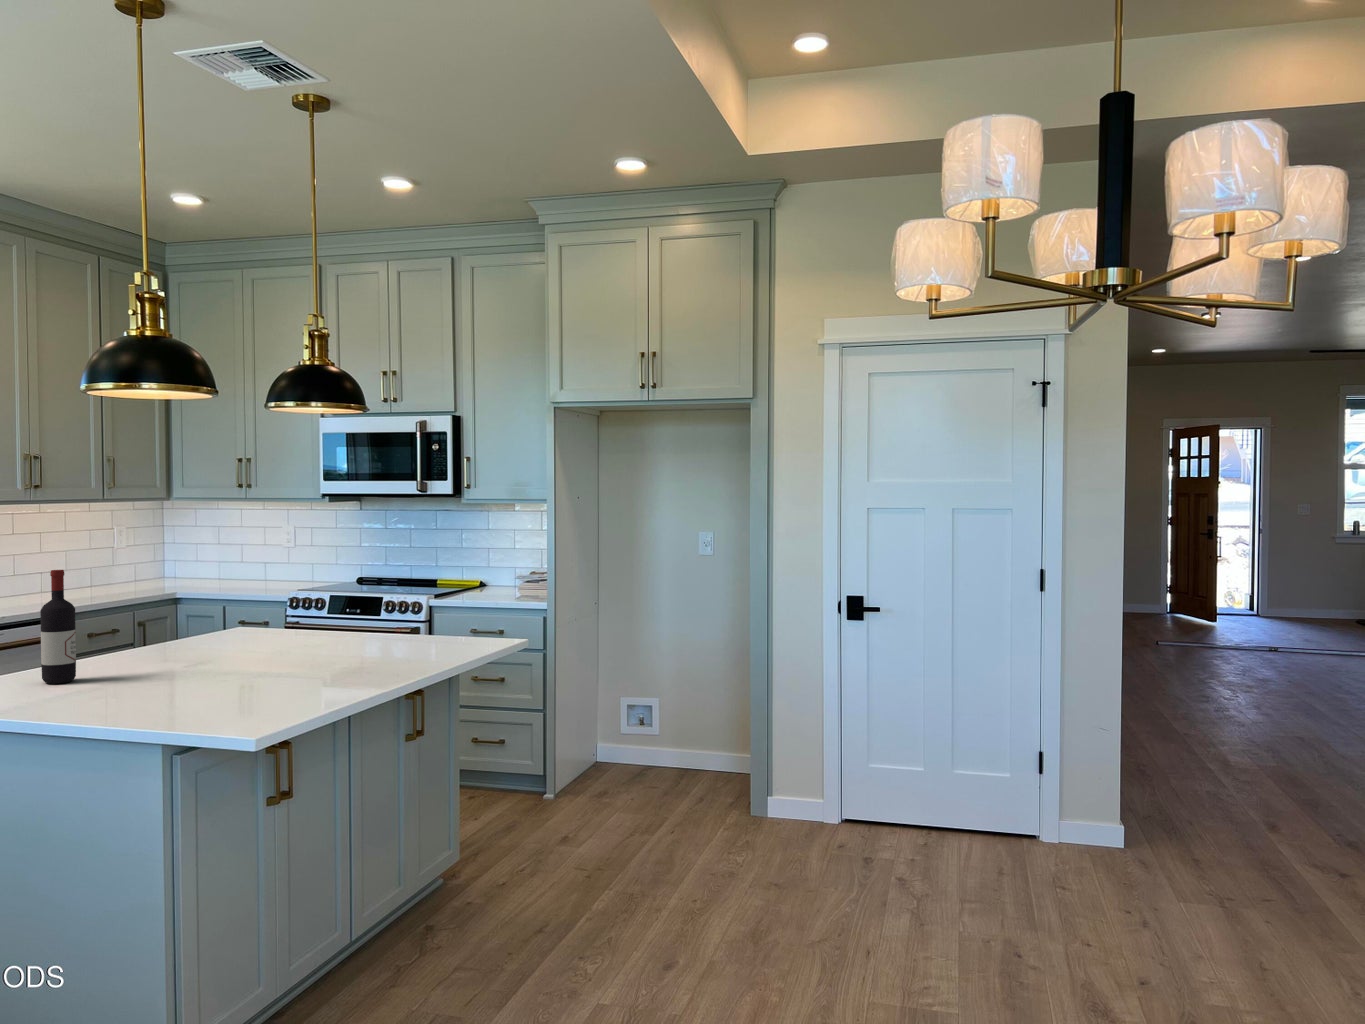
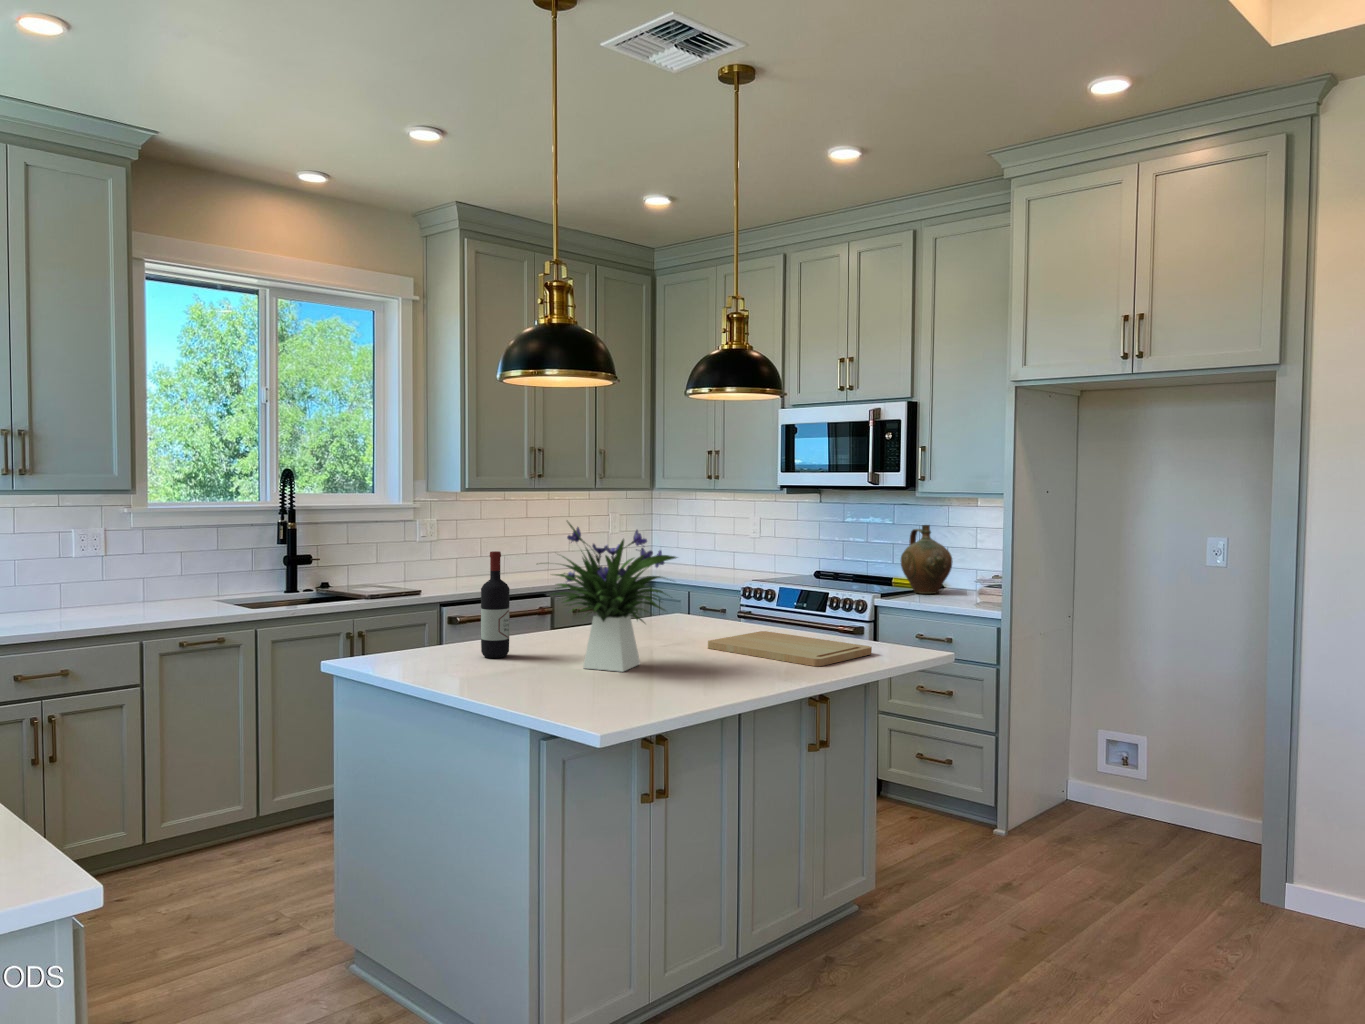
ceramic jug: none [450,529,498,593] -> present [901,525,952,594]
flower arrangement: none [121,533,276,683] -> present [553,522,677,672]
cutting board: none [292,635,452,660] -> present [708,631,872,666]

